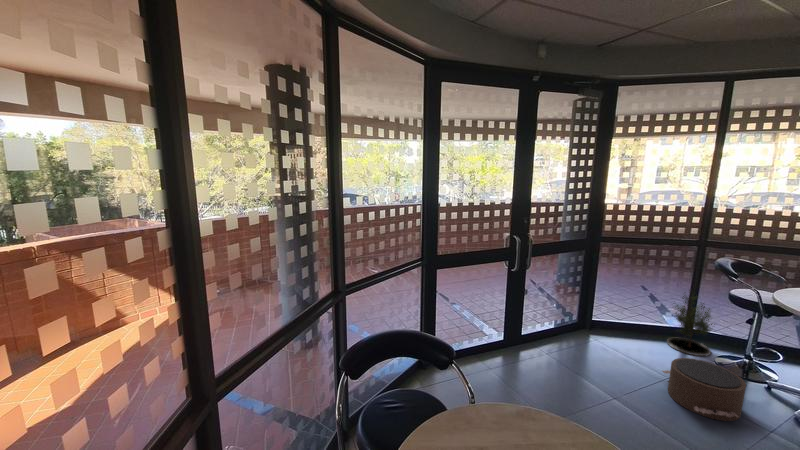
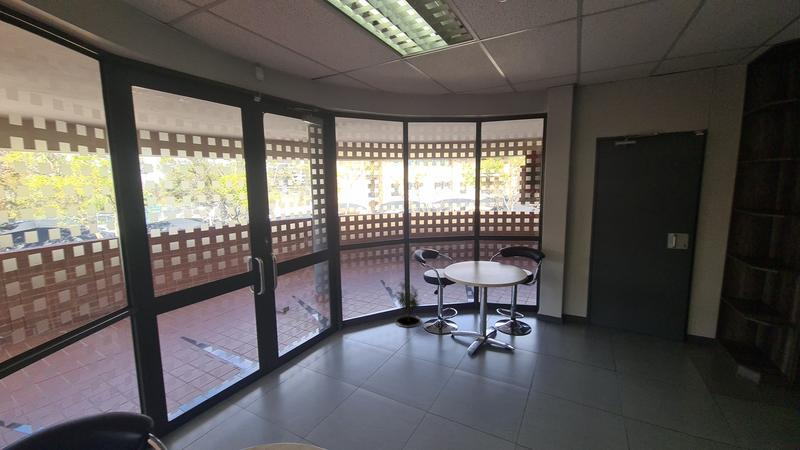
pouf: present [663,358,746,421] -> none [391,331,438,374]

